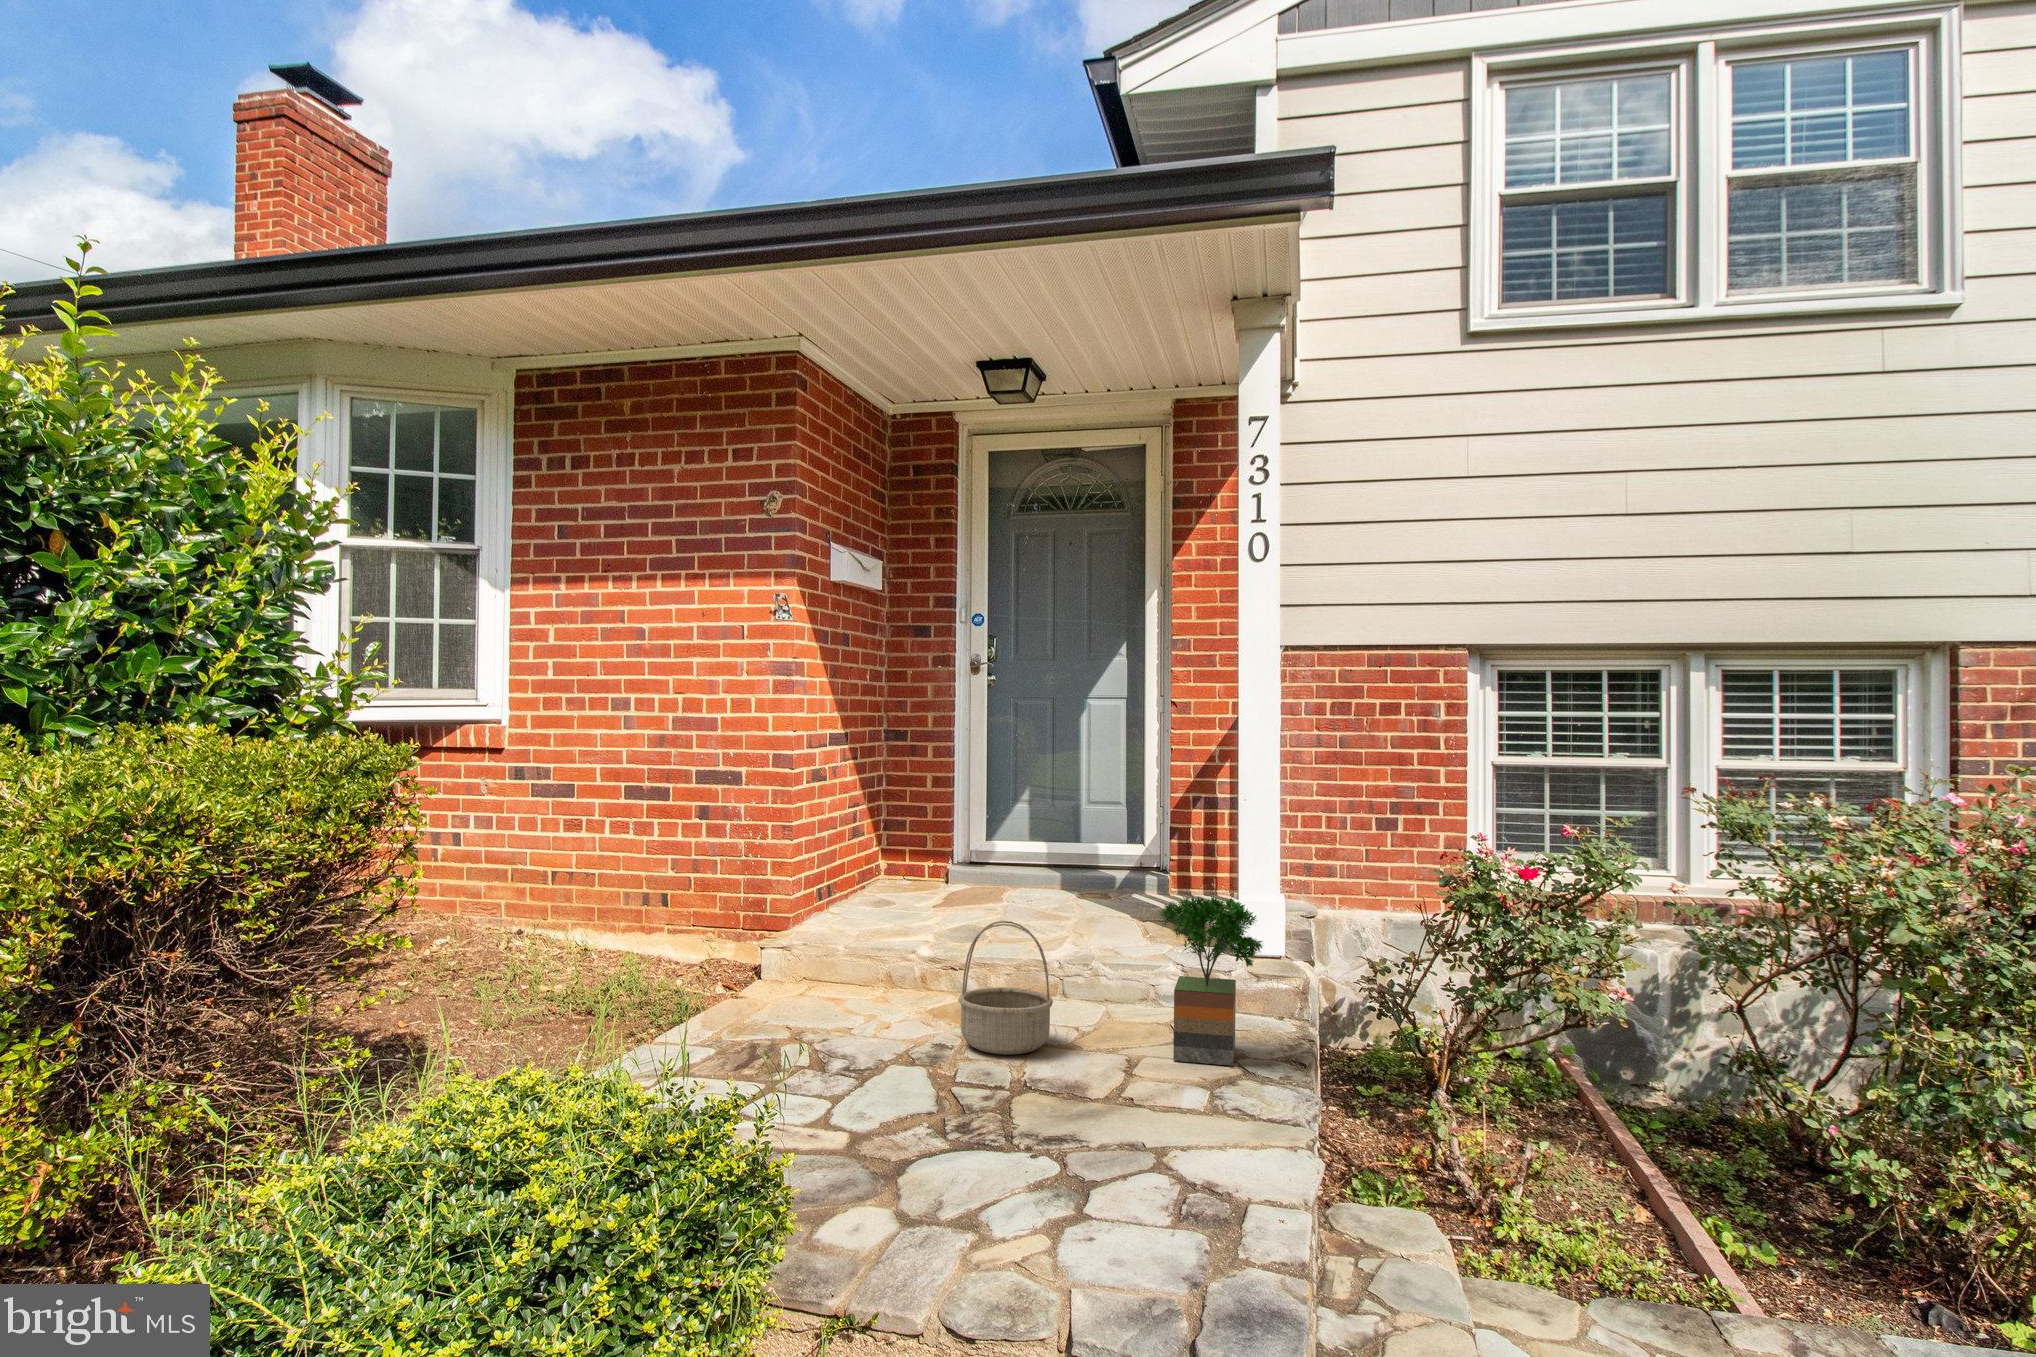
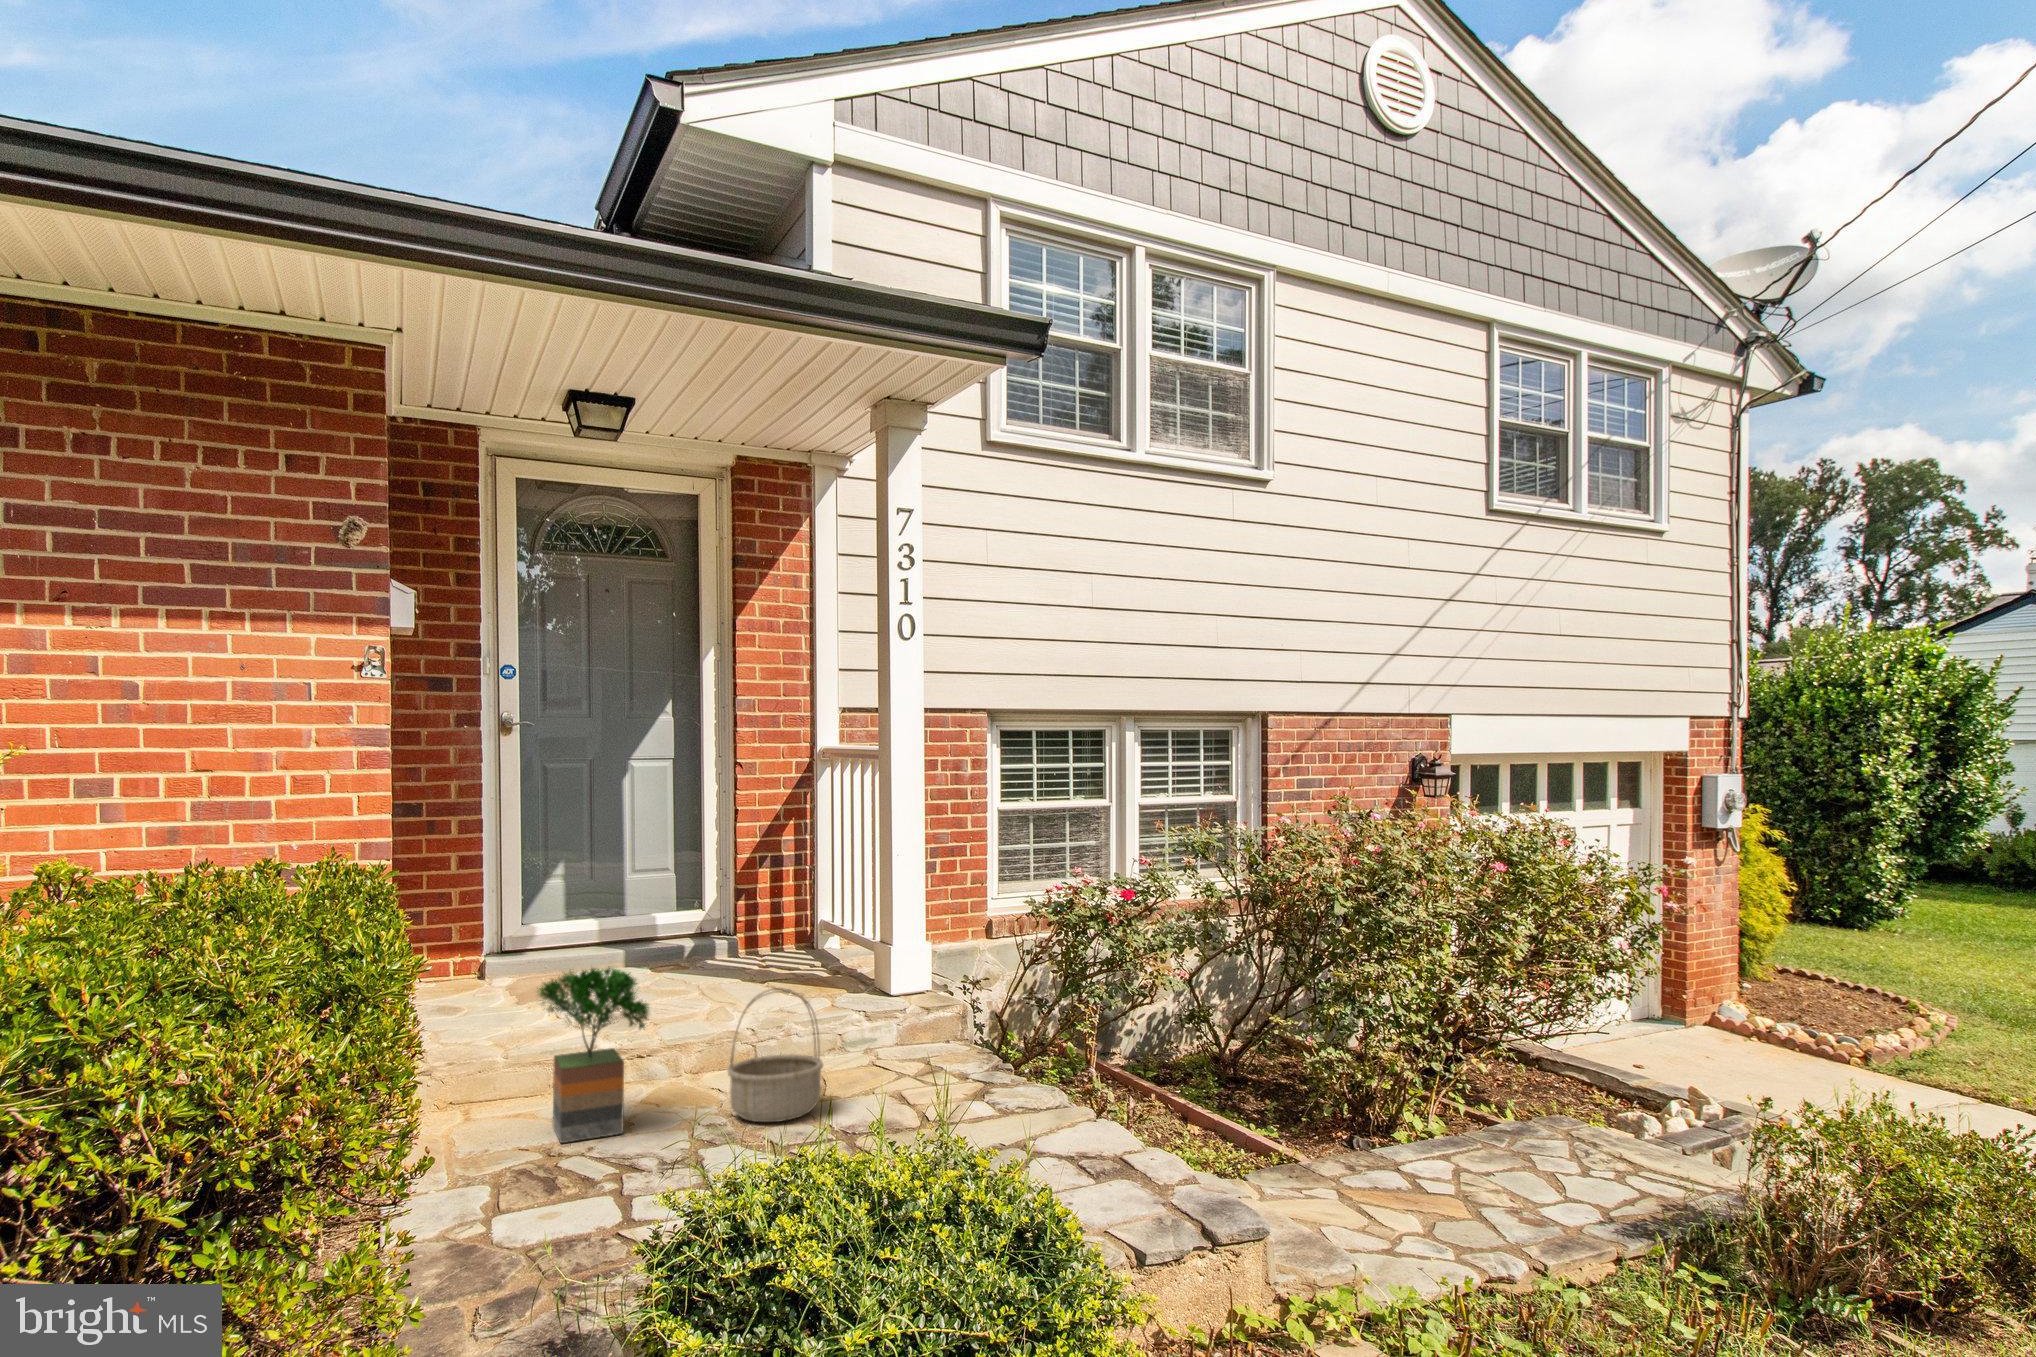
potted tree: present [1159,896,1262,1066] -> present [538,968,649,1143]

